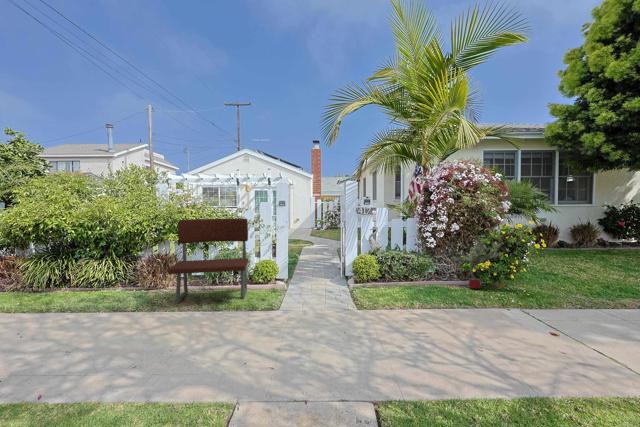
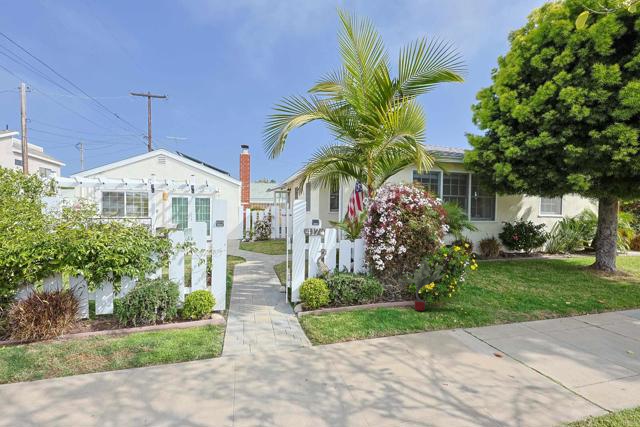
bench: present [168,218,248,303] -> none [65,242,179,357]

